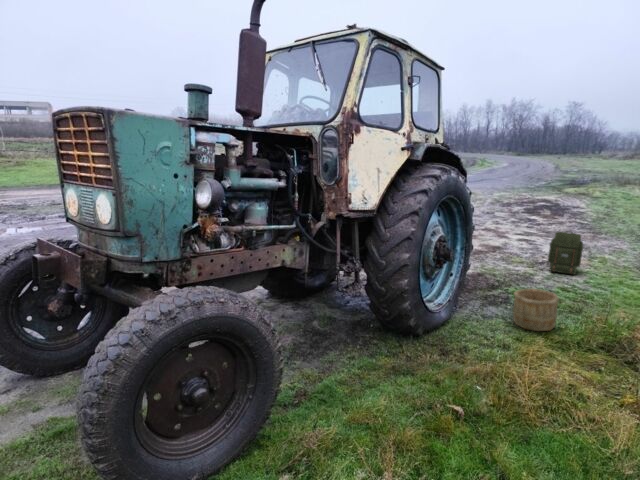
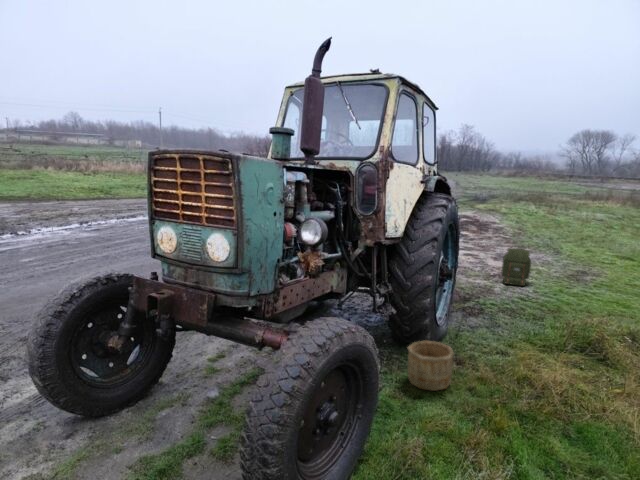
wooden bucket: present [513,289,559,331] -> present [408,341,454,391]

